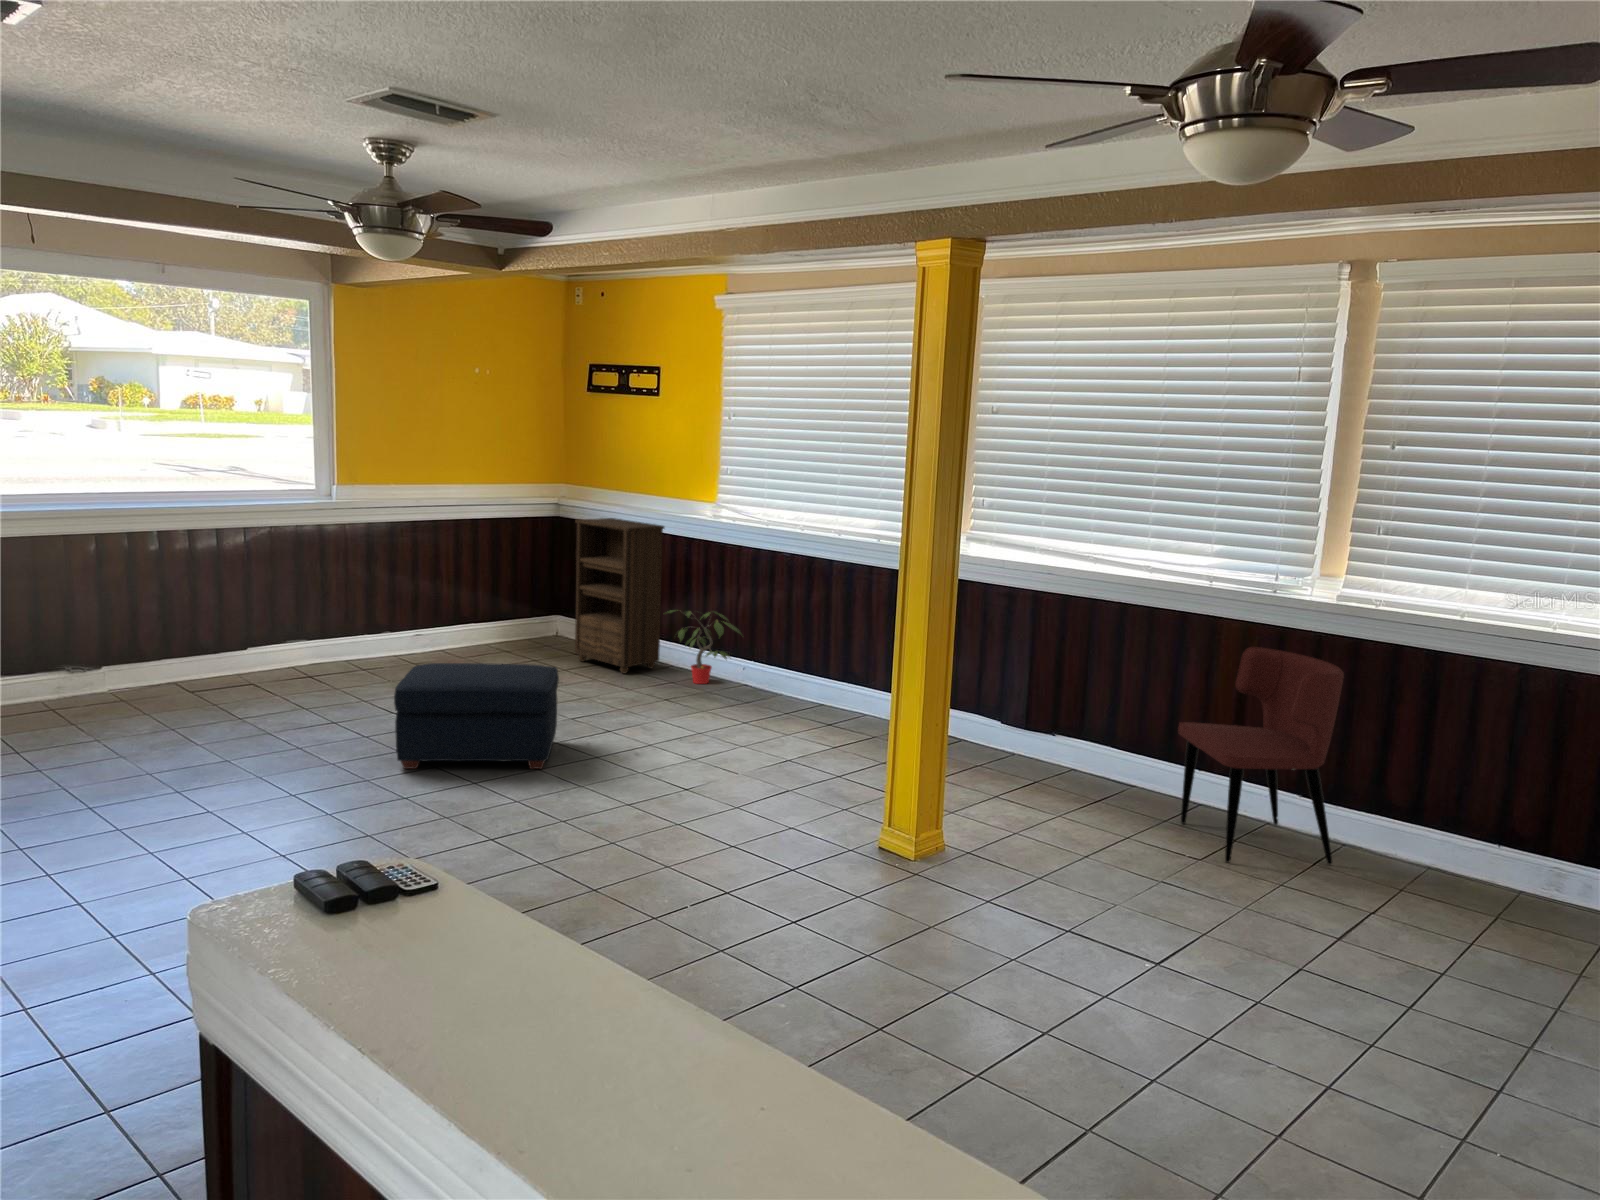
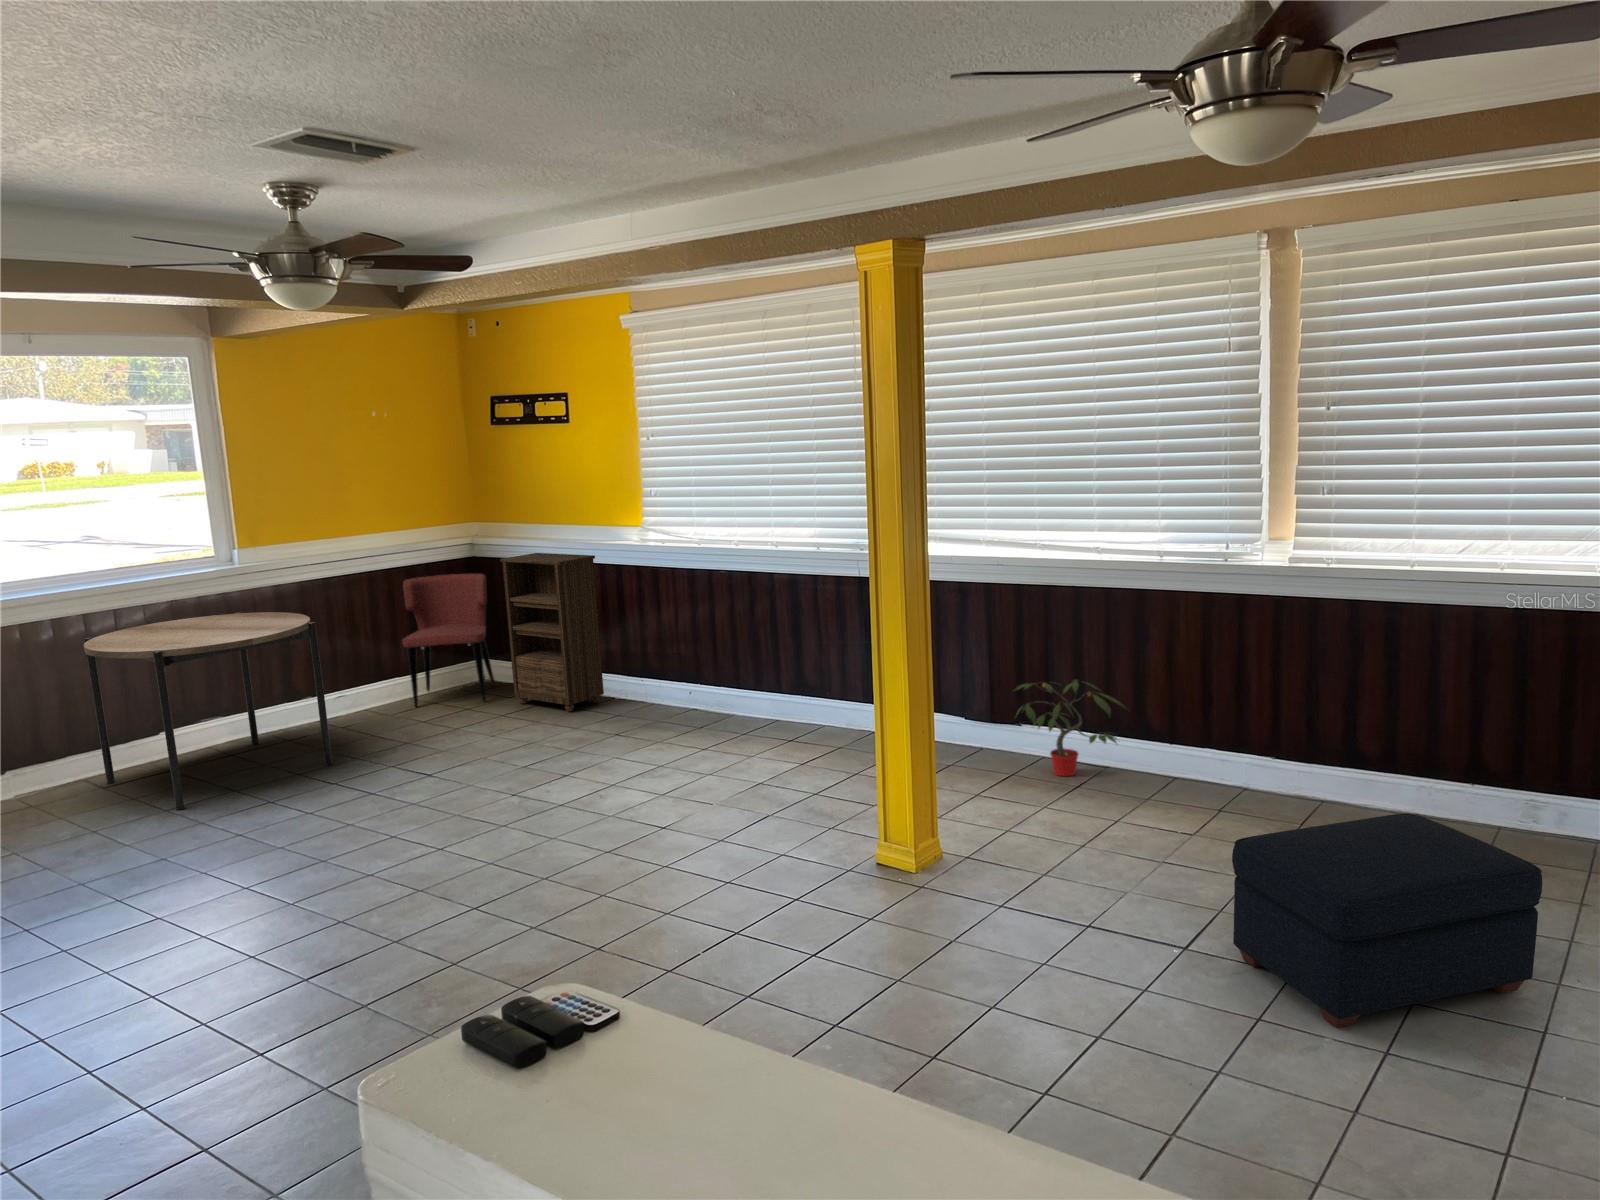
dining table: none [182,543,394,718] -> present [84,612,333,810]
potted plant: present [669,610,741,684] -> present [1016,680,1123,776]
dining chair: present [1178,647,1344,864] -> present [402,574,495,707]
ottoman: present [394,663,559,769] -> present [1232,814,1542,1028]

